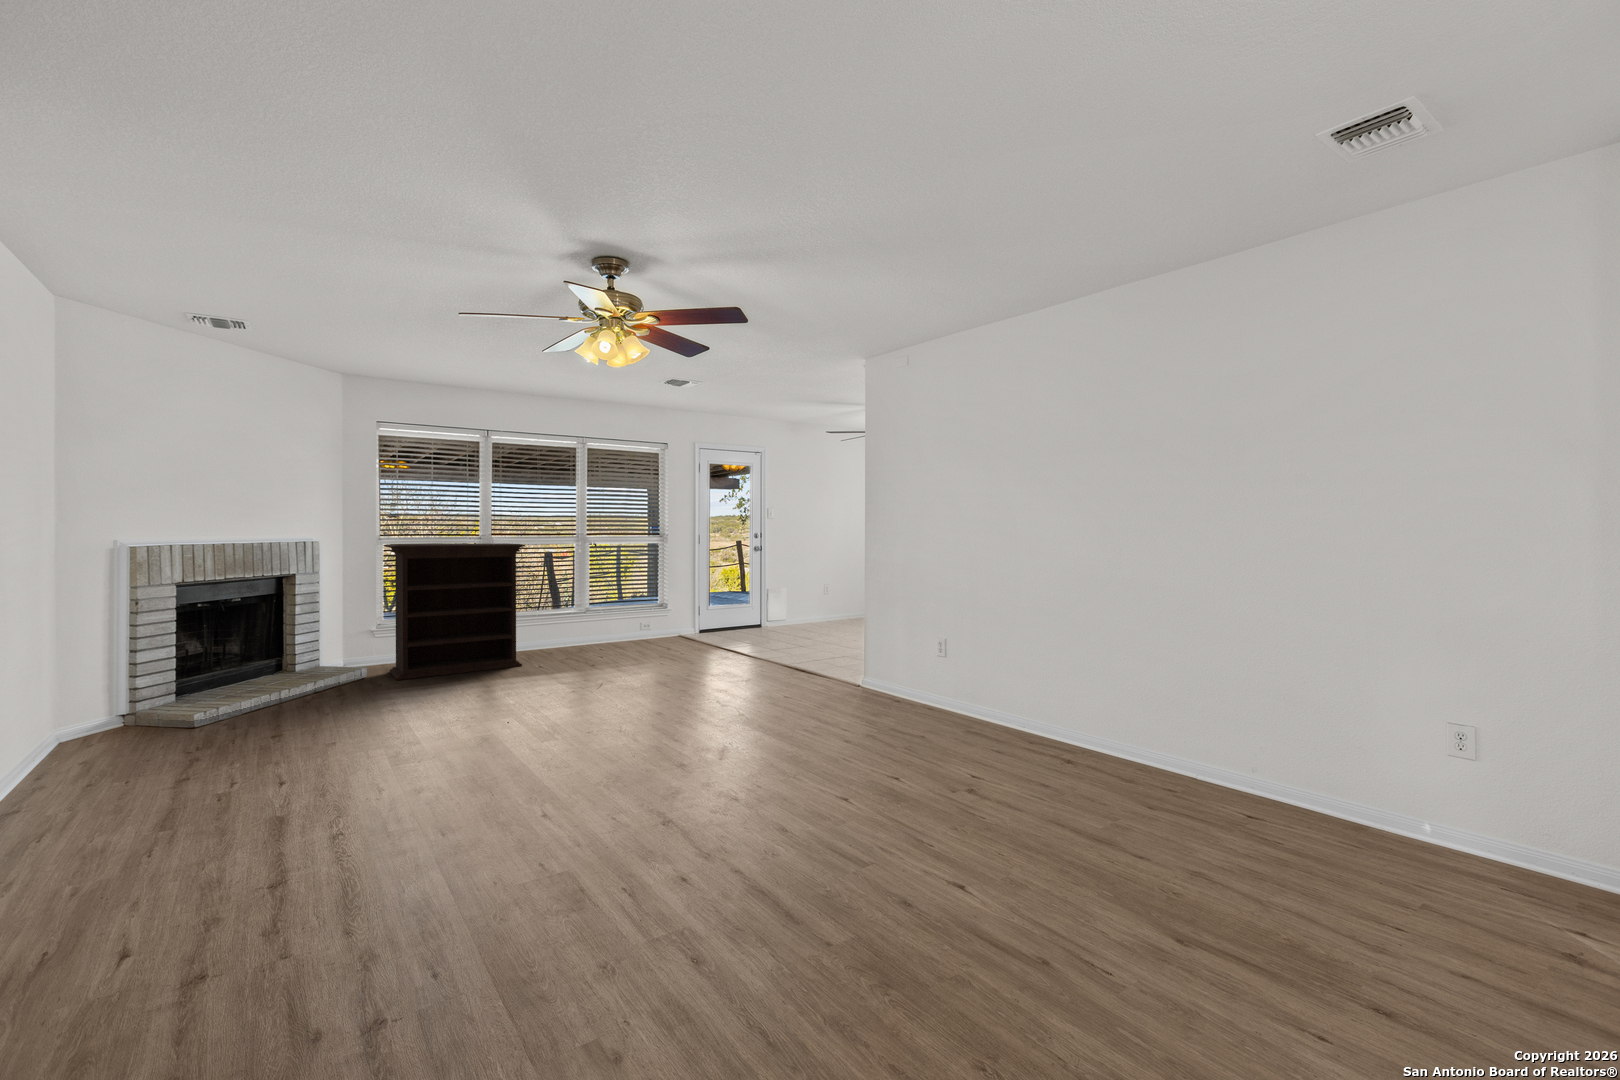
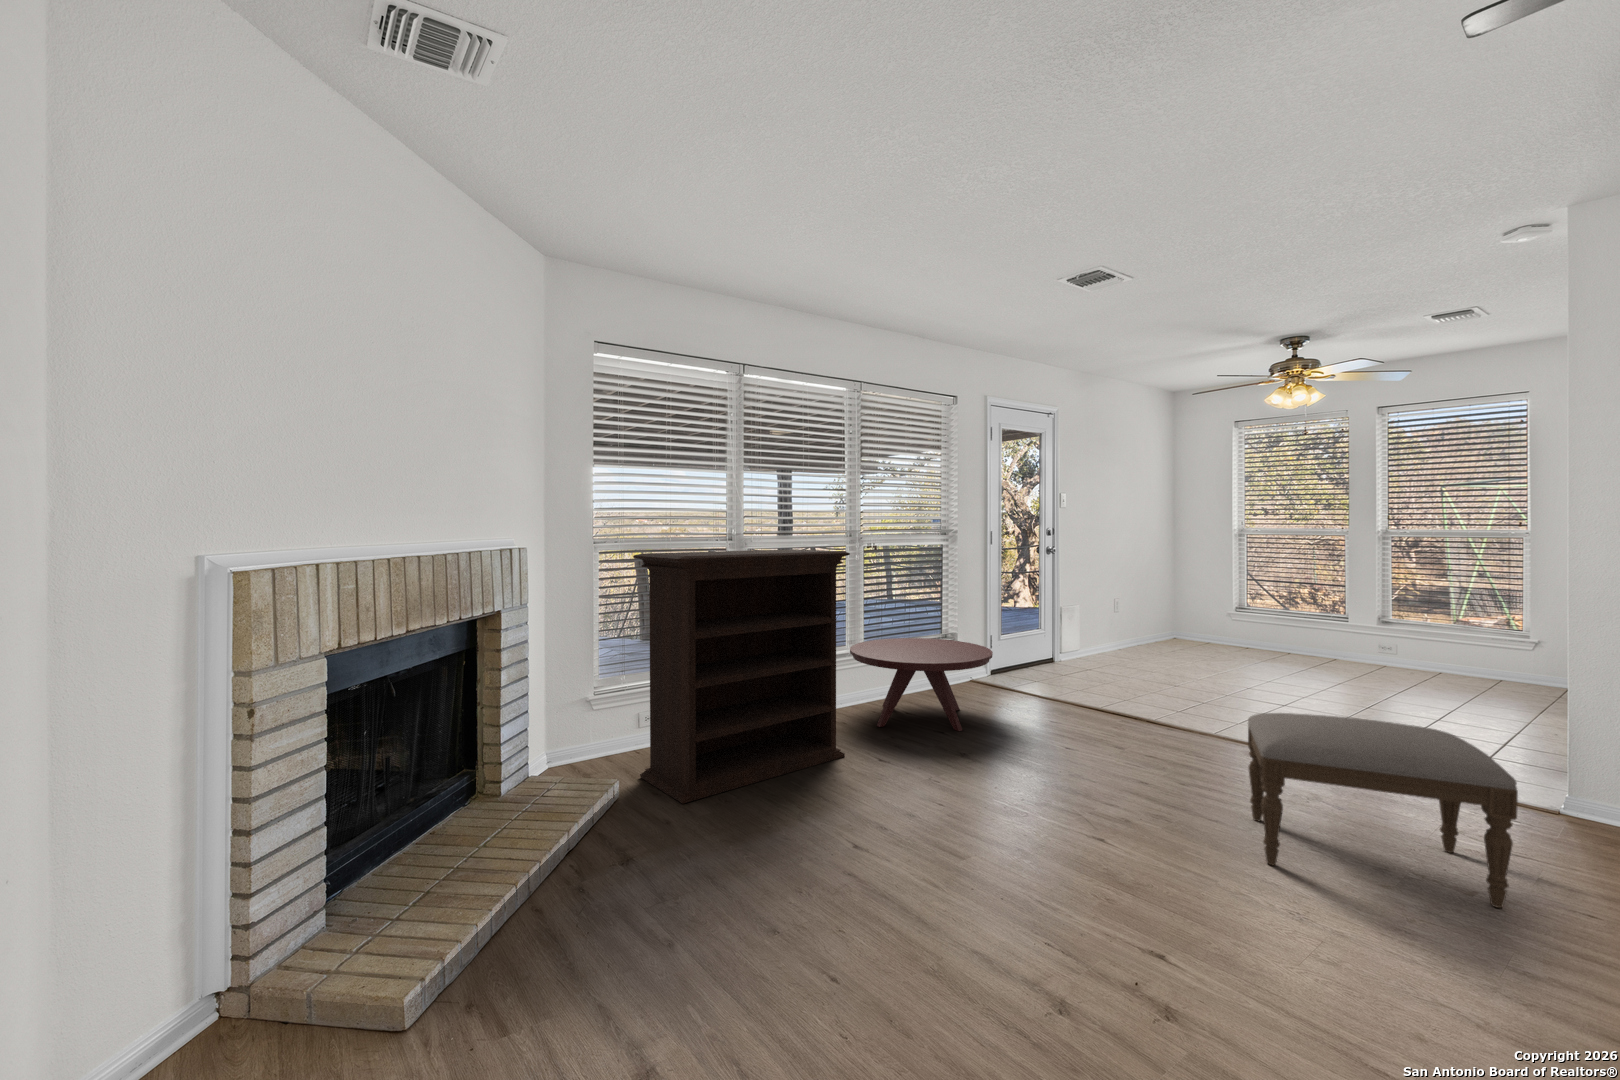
coffee table: none [557,604,651,657] -> present [850,638,993,731]
ottoman: none [650,628,765,709] -> present [1248,713,1518,908]

